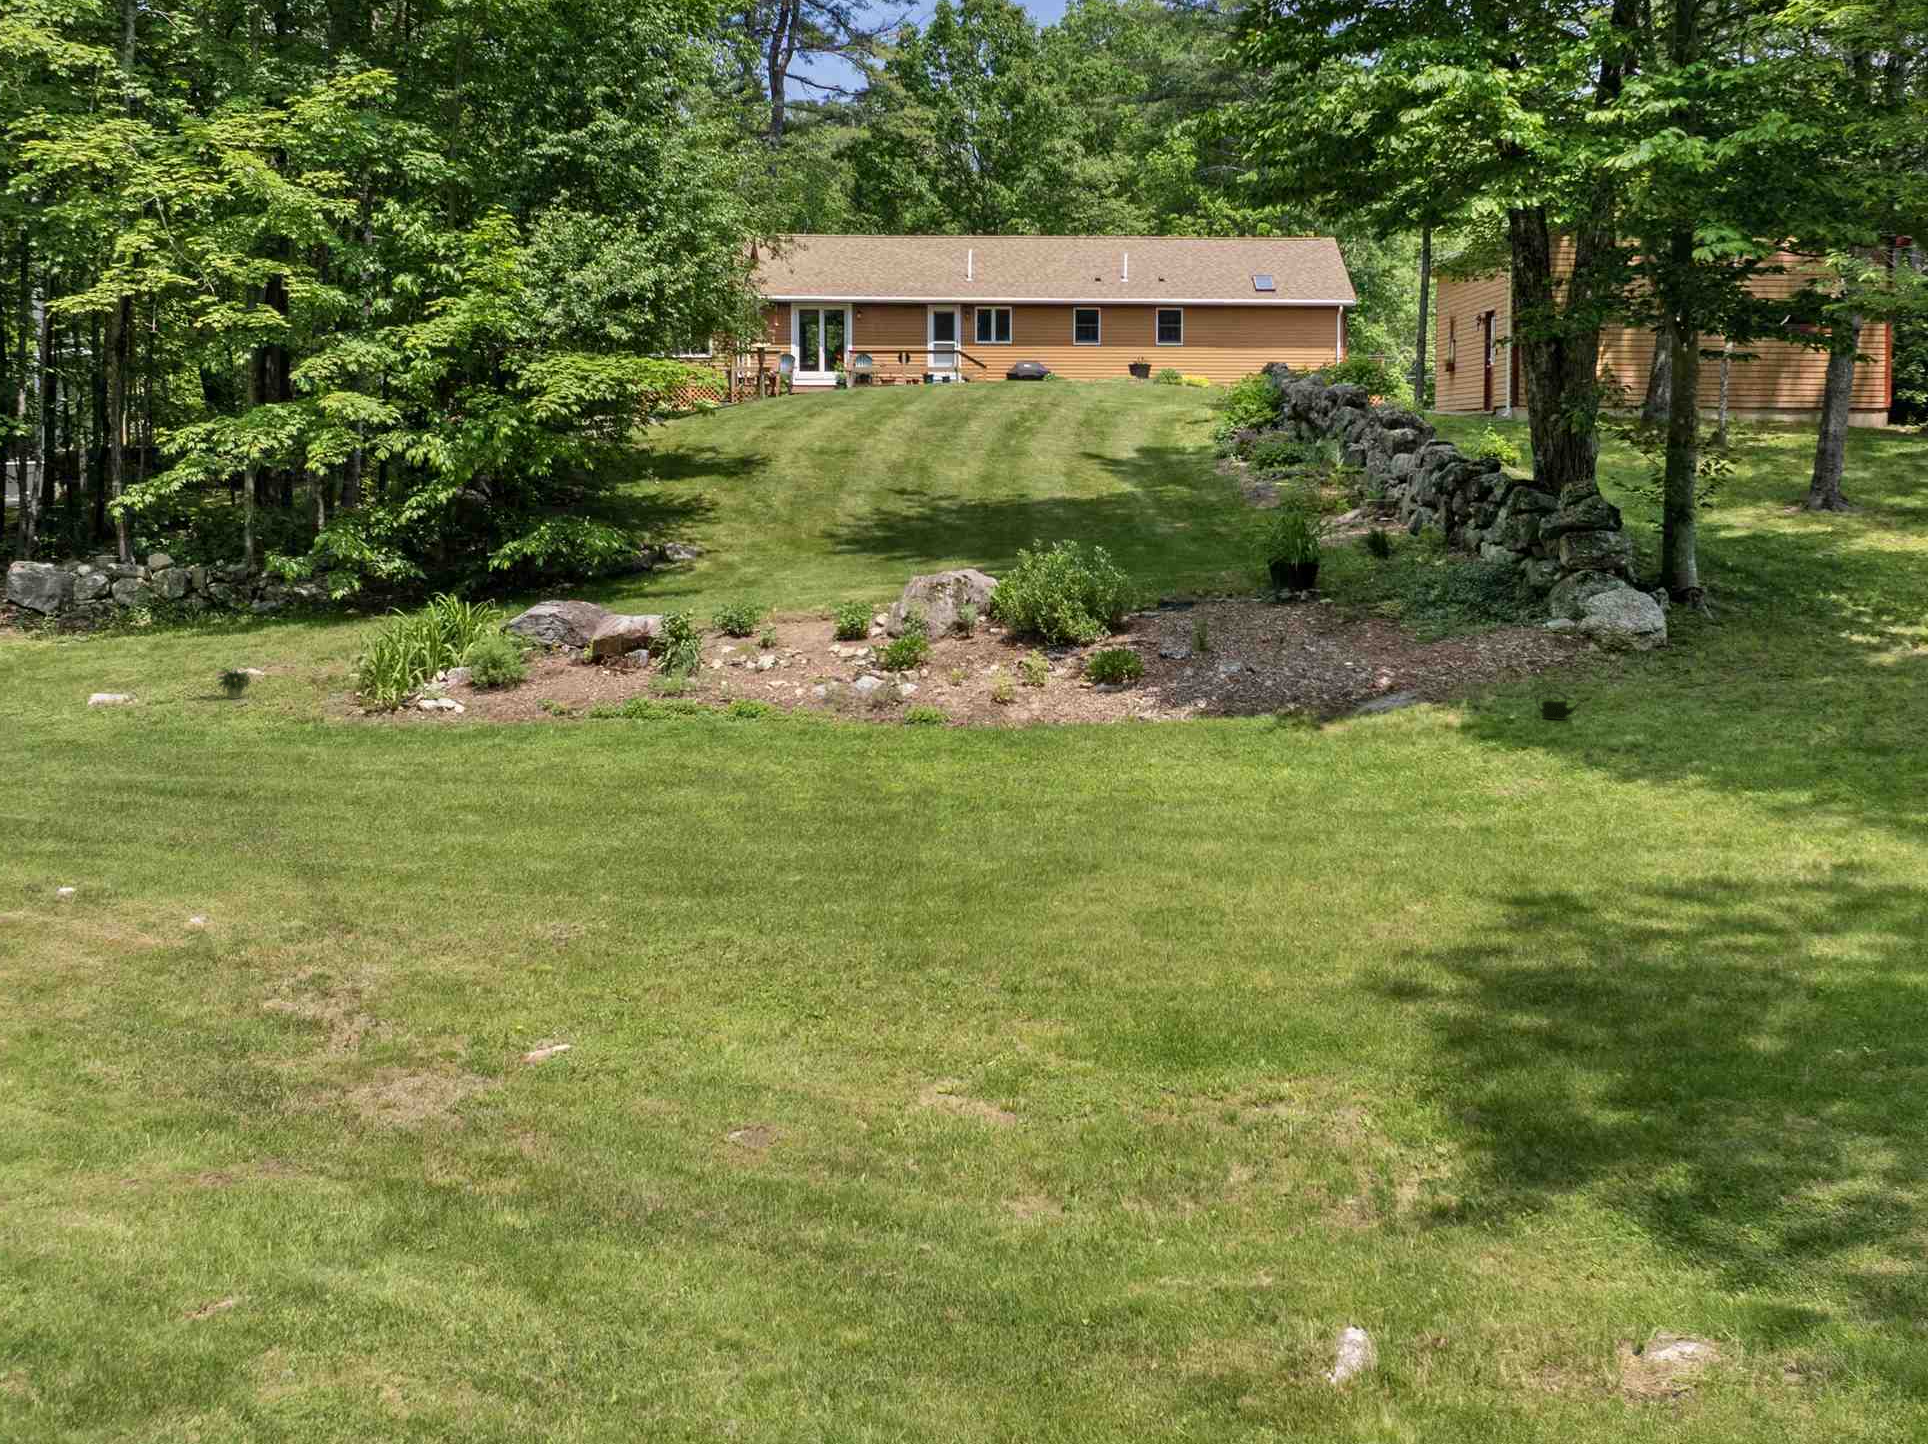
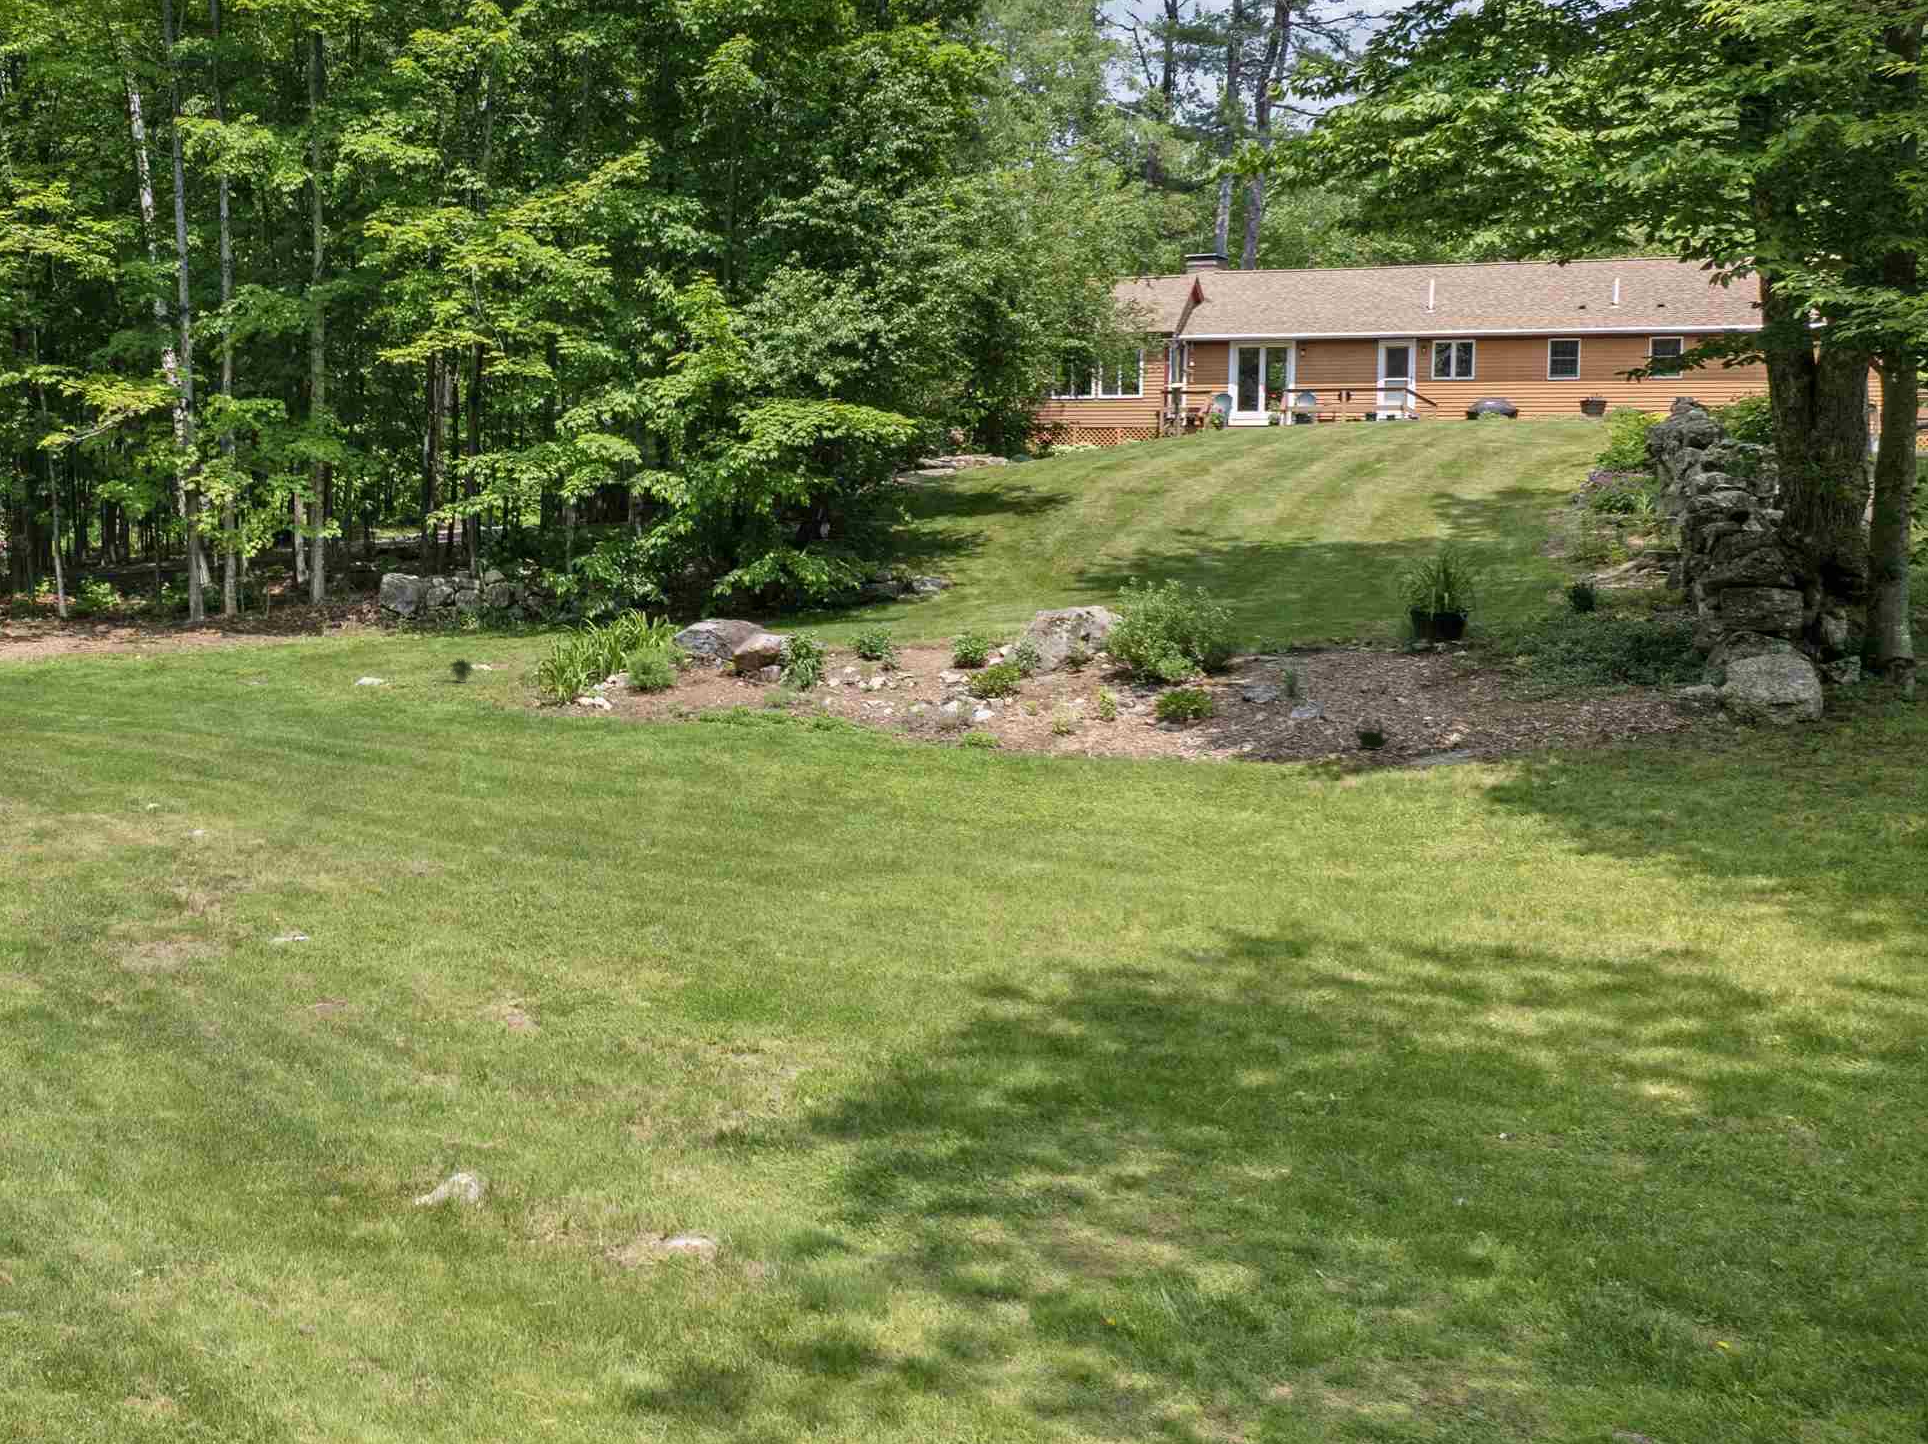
watering can: present [1536,691,1578,720] -> present [1355,723,1390,750]

